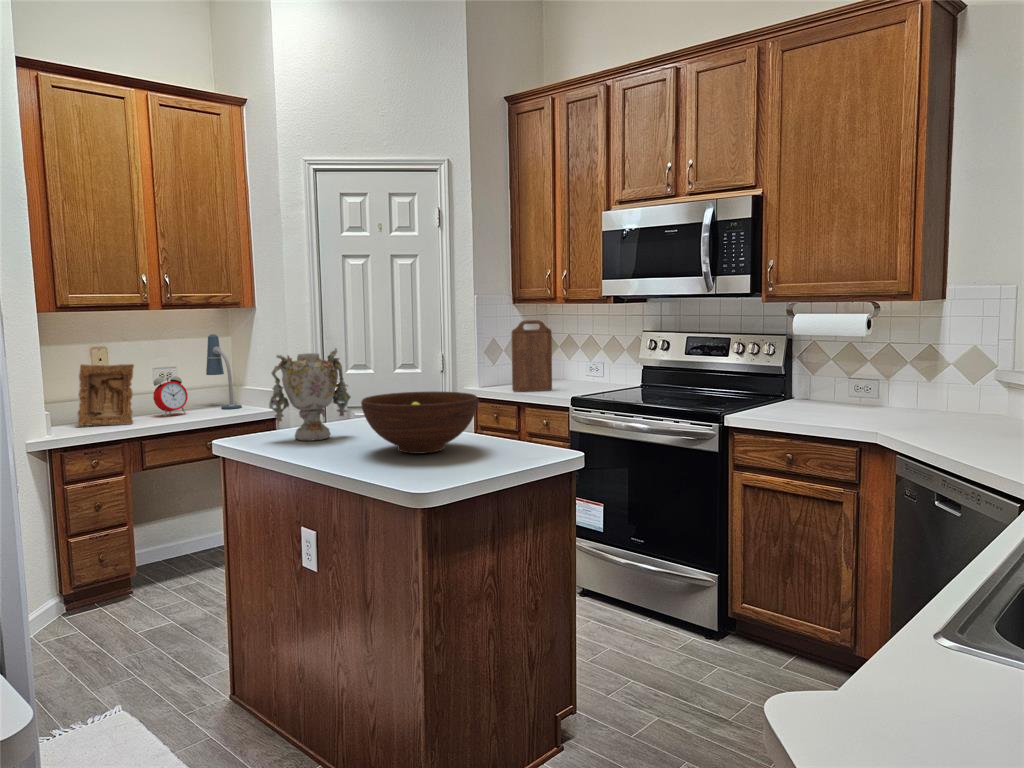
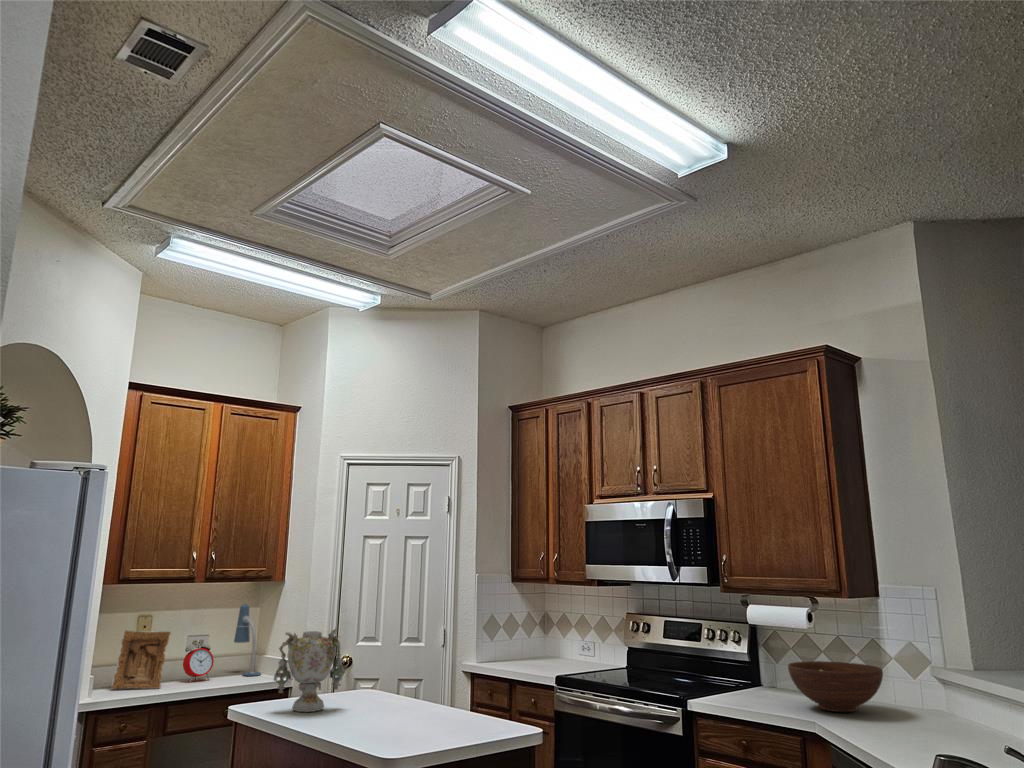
cutting board: present [512,320,552,392] -> none [505,601,542,668]
fruit bowl: present [361,392,478,454] -> present [788,661,883,712]

